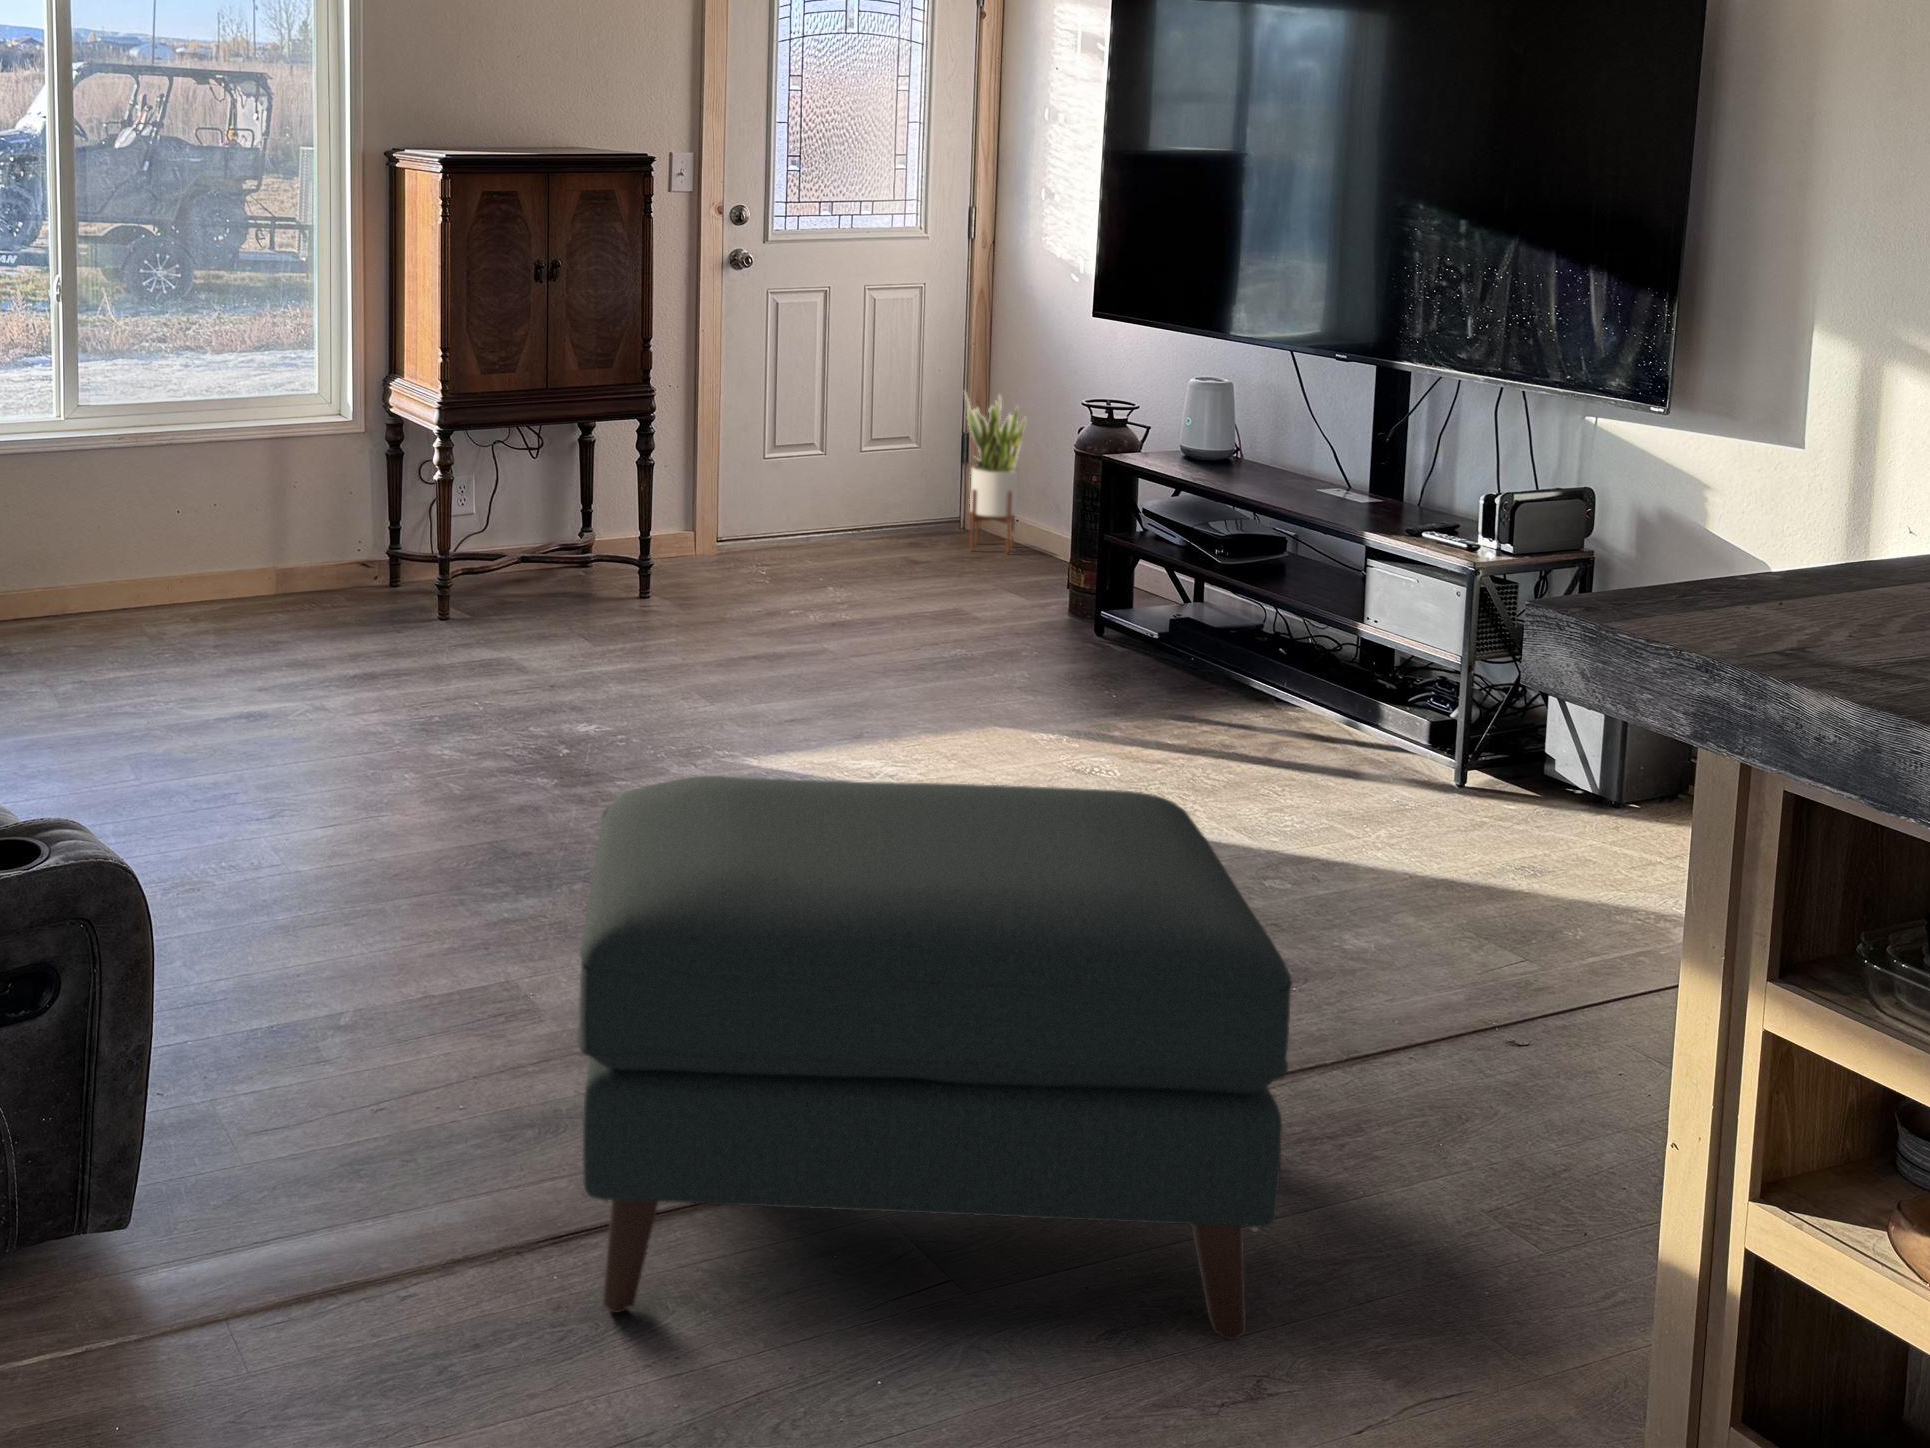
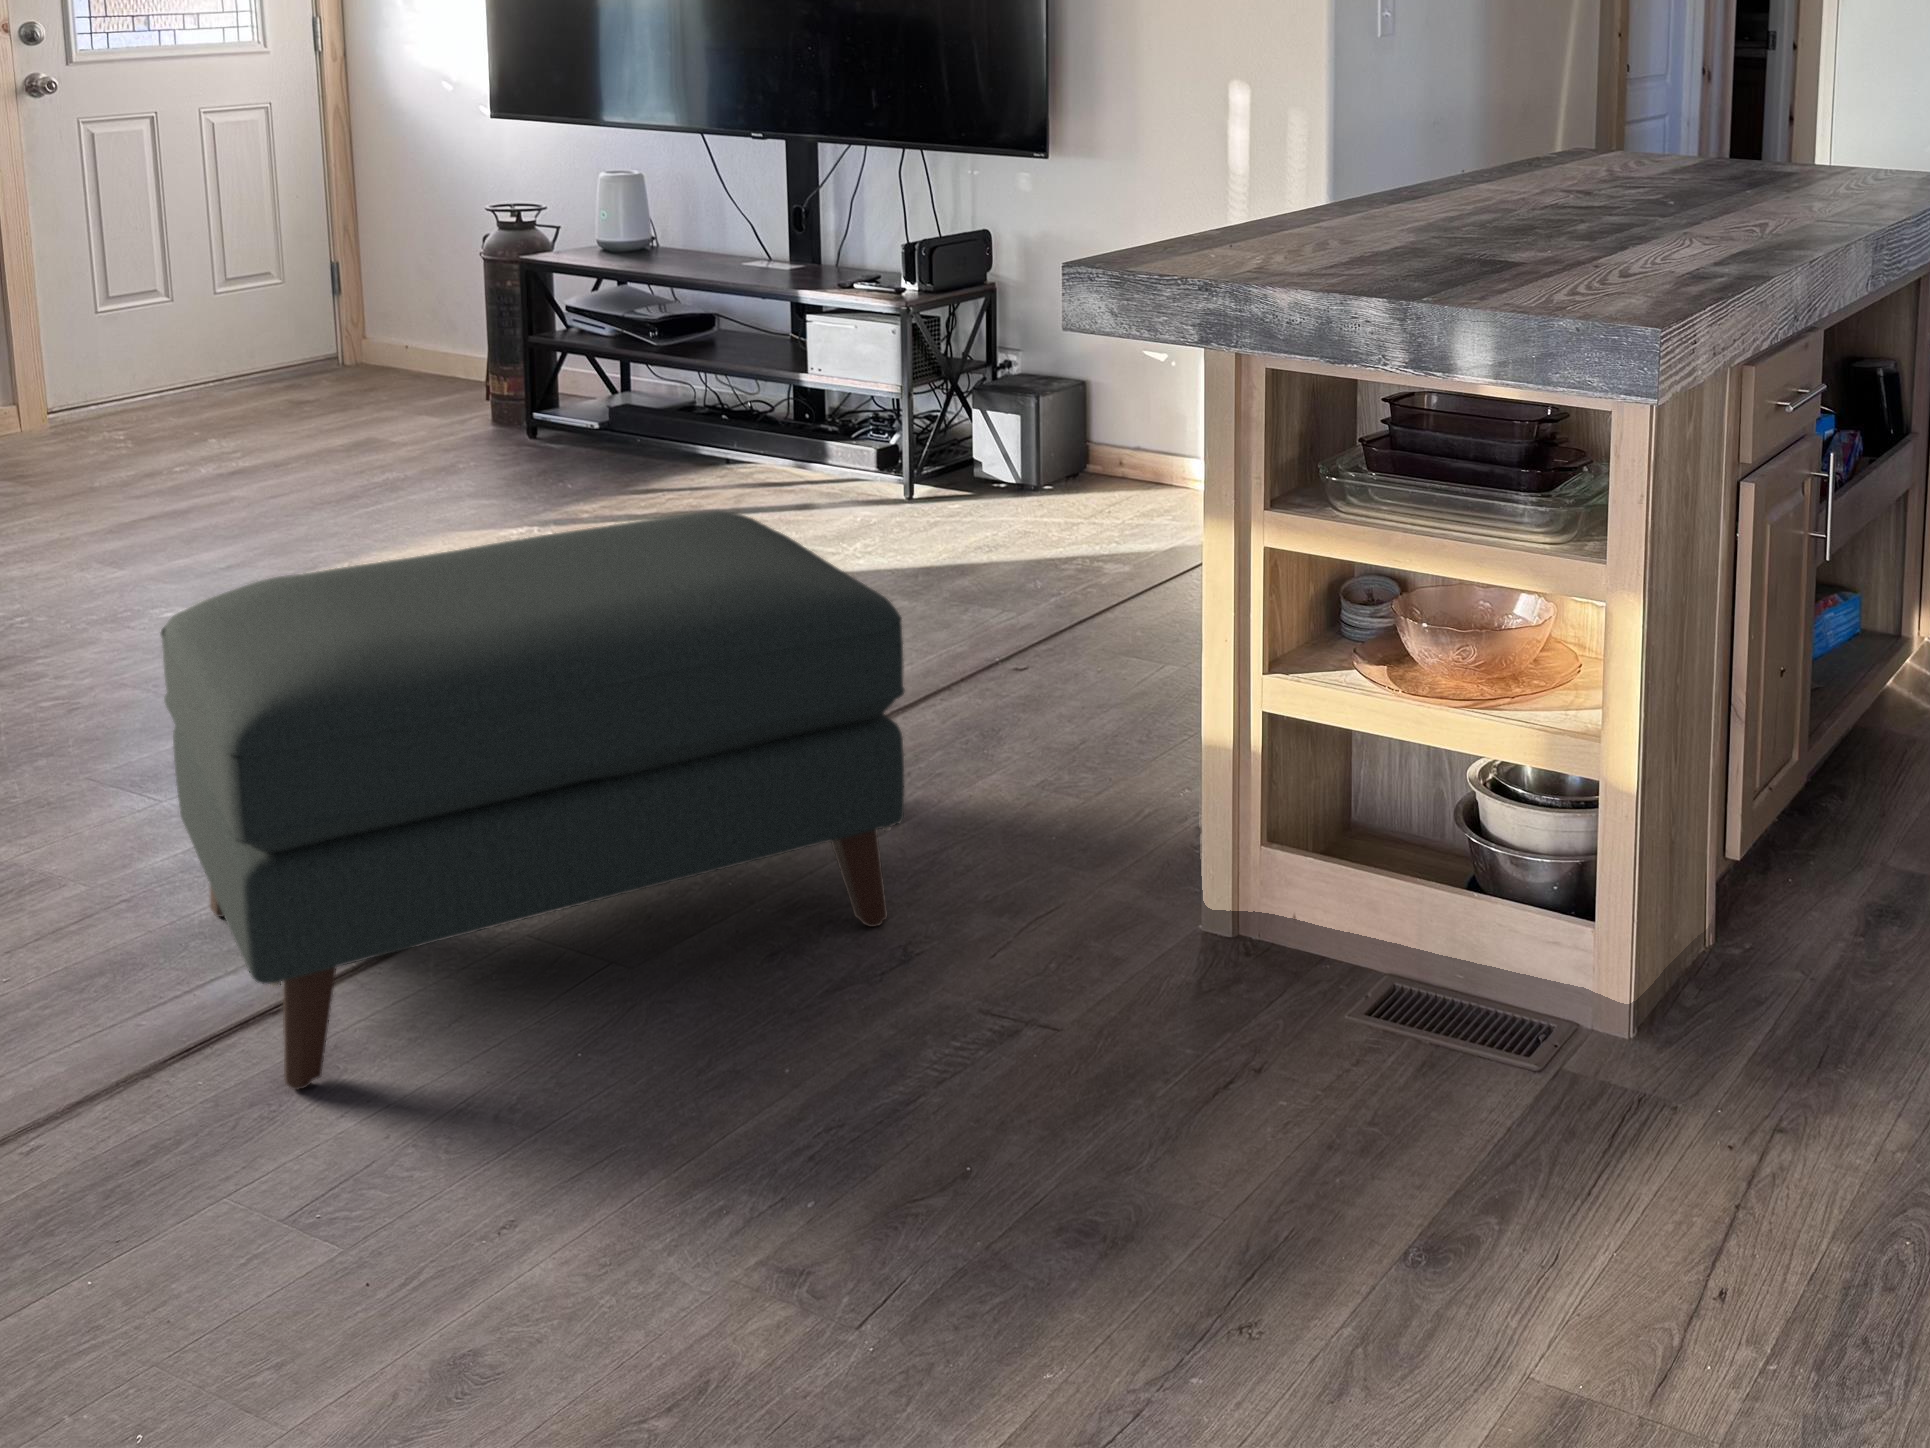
potted plant: present [964,393,1026,553] -> none [333,212,411,381]

